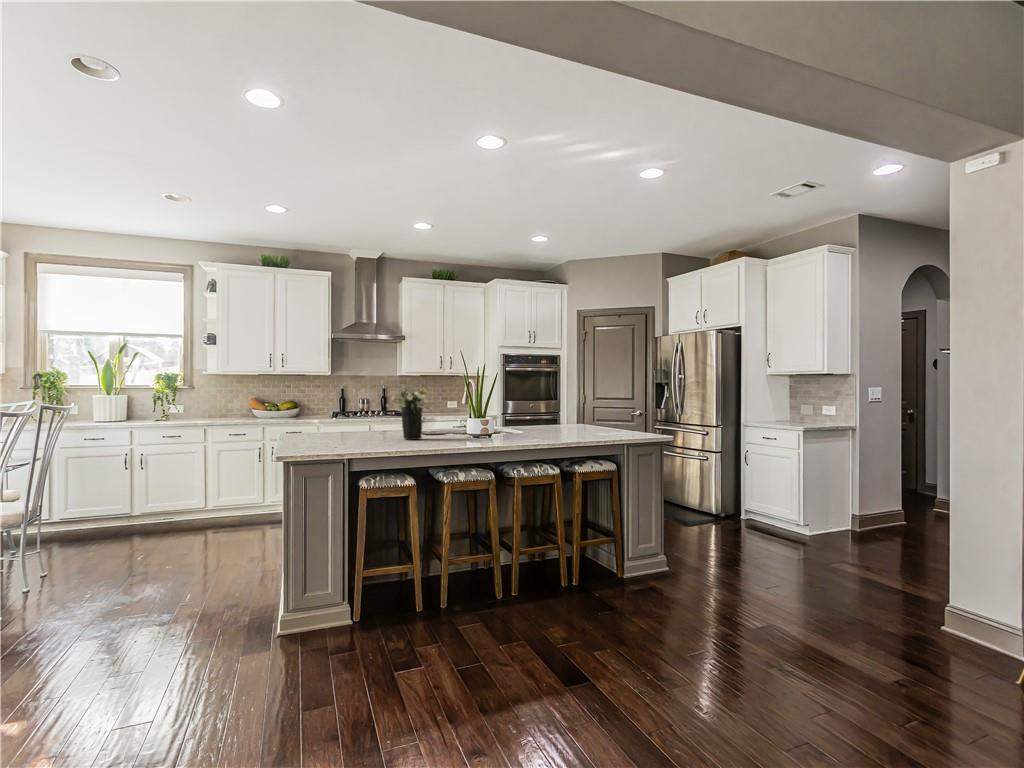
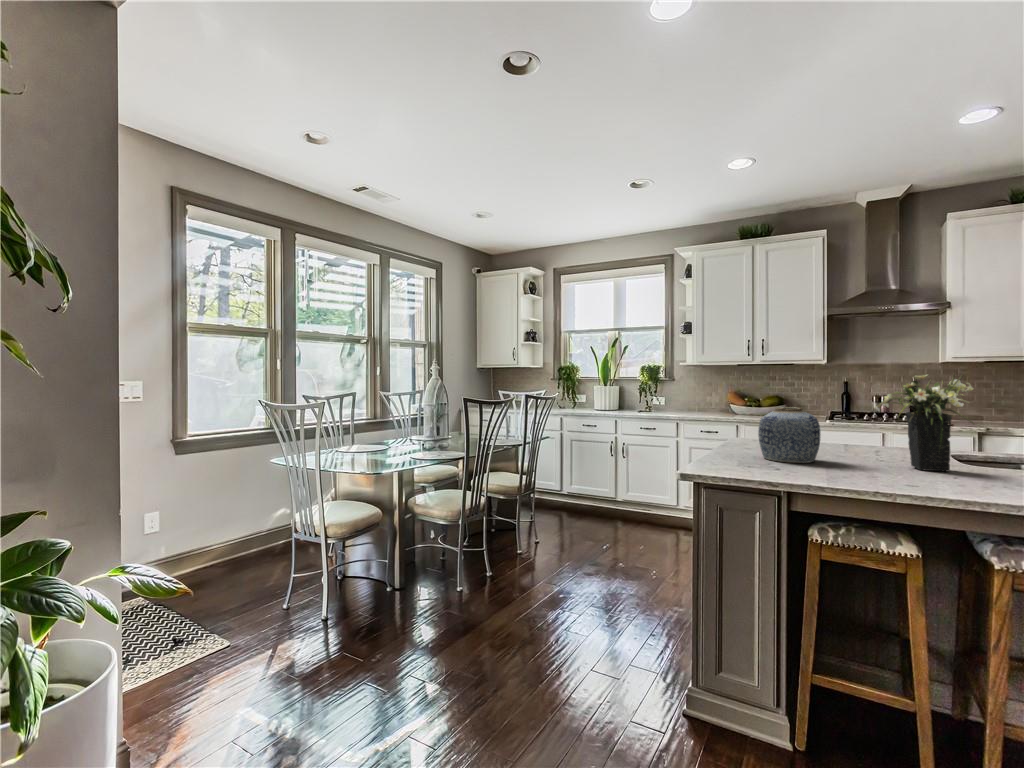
vase: none [319,407,358,444] -> present [758,407,821,463]

